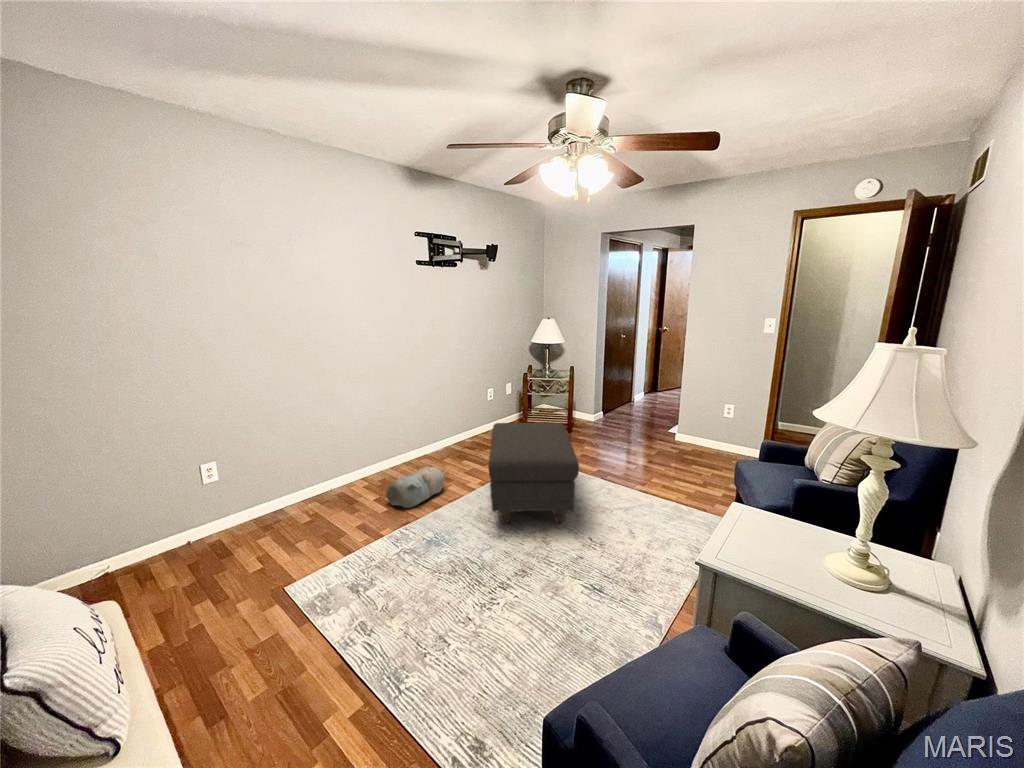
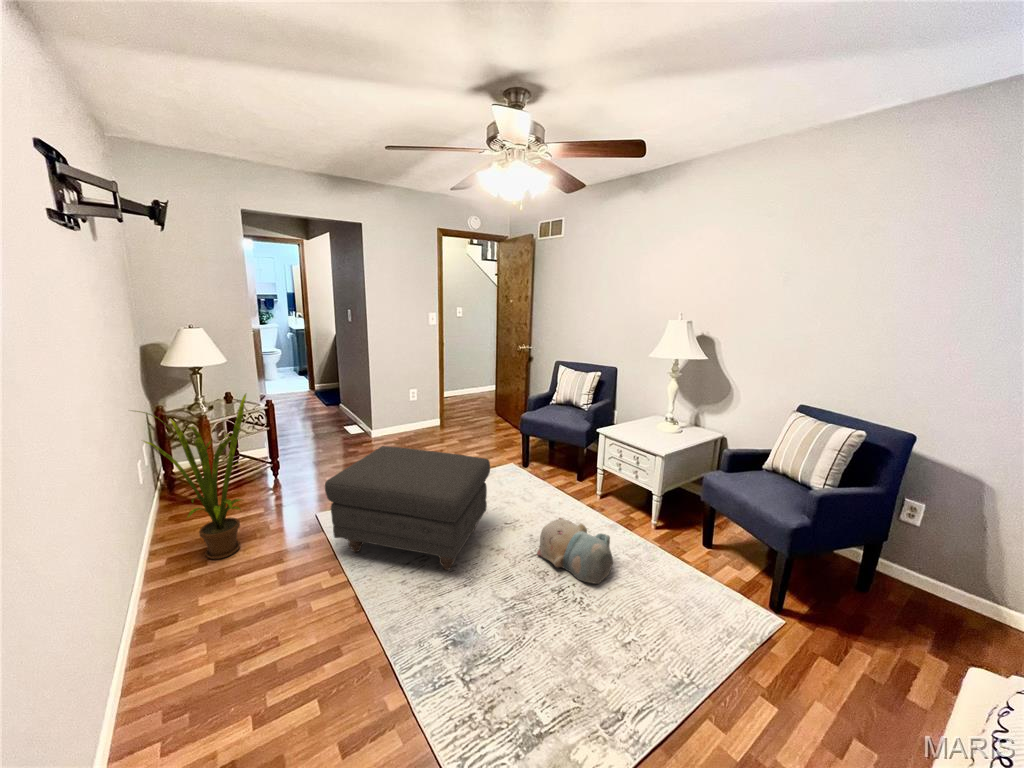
house plant: none [460,356,513,452] -> present [135,394,246,559]
plush toy: present [386,467,445,508] -> present [537,518,613,584]

